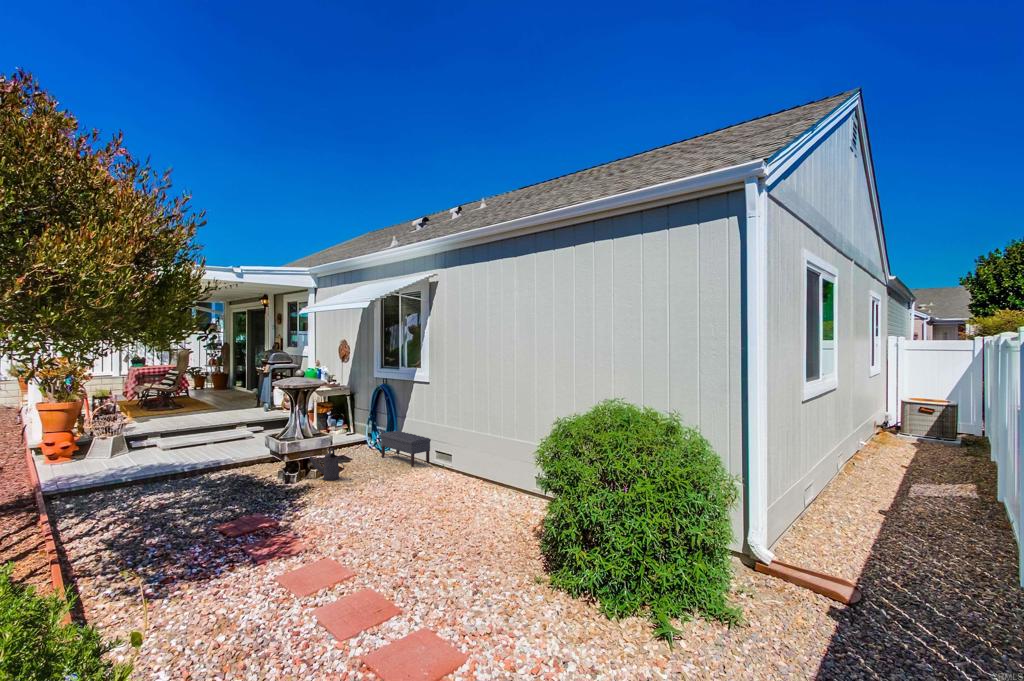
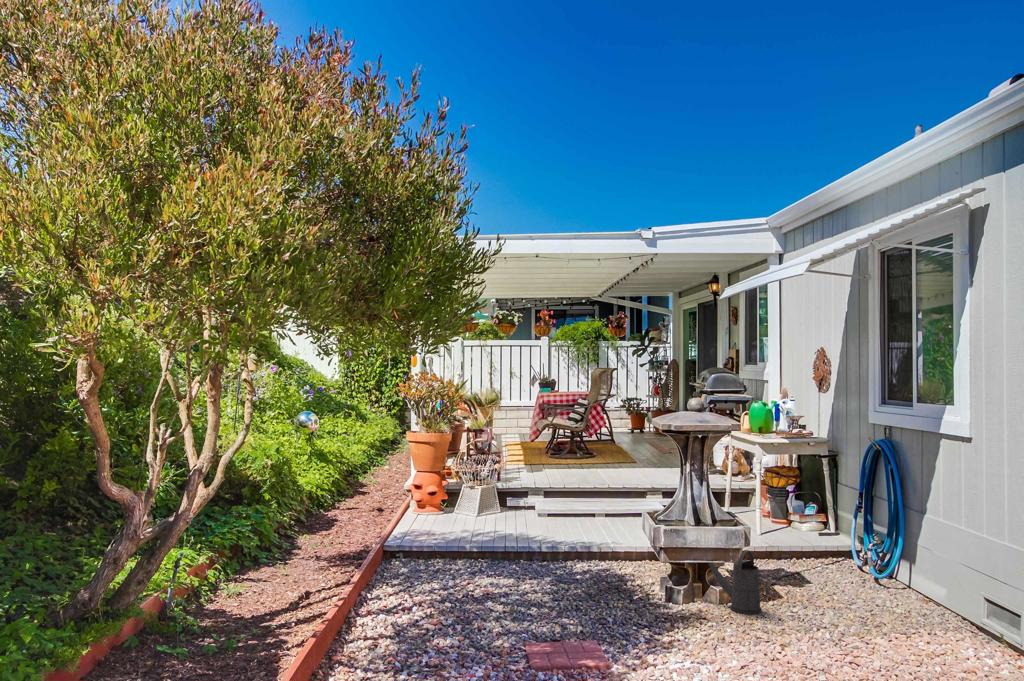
bench: present [380,431,431,467] -> none [867,539,974,624]

